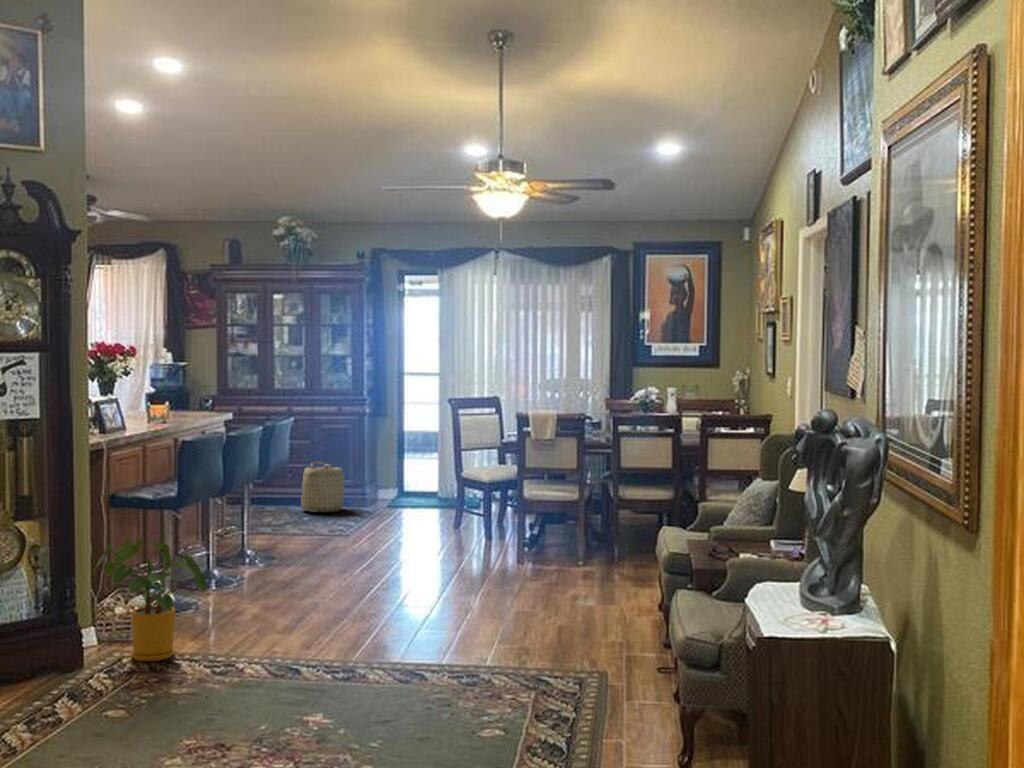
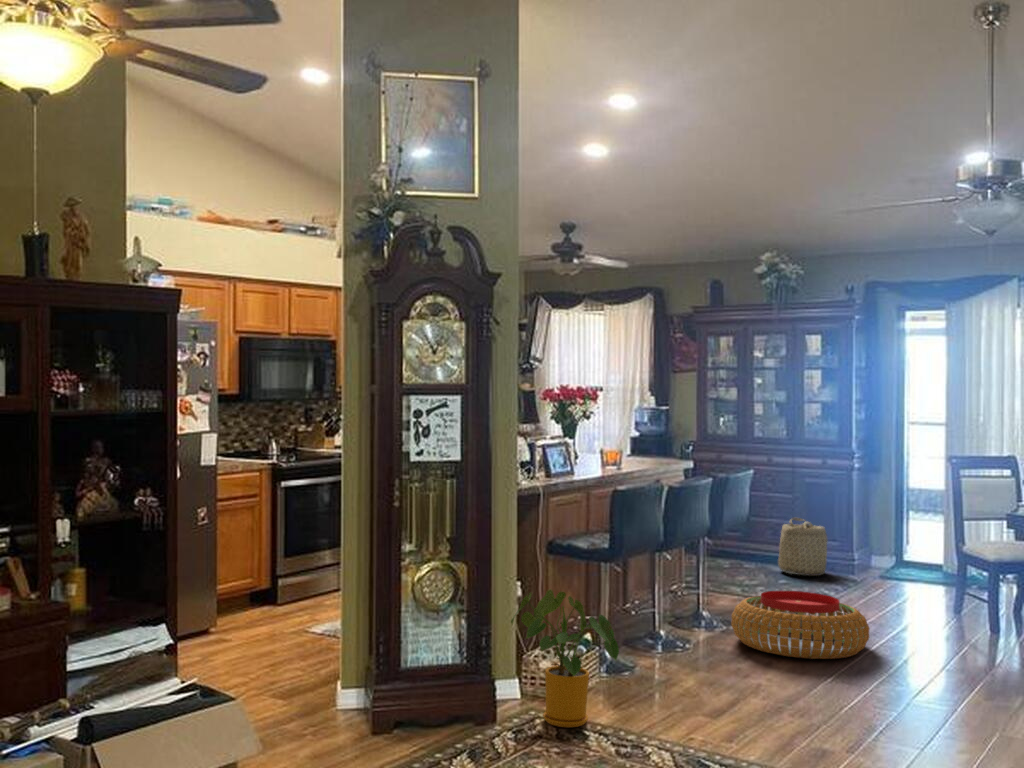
pouf: none [279,522,397,577] -> present [731,591,869,659]

